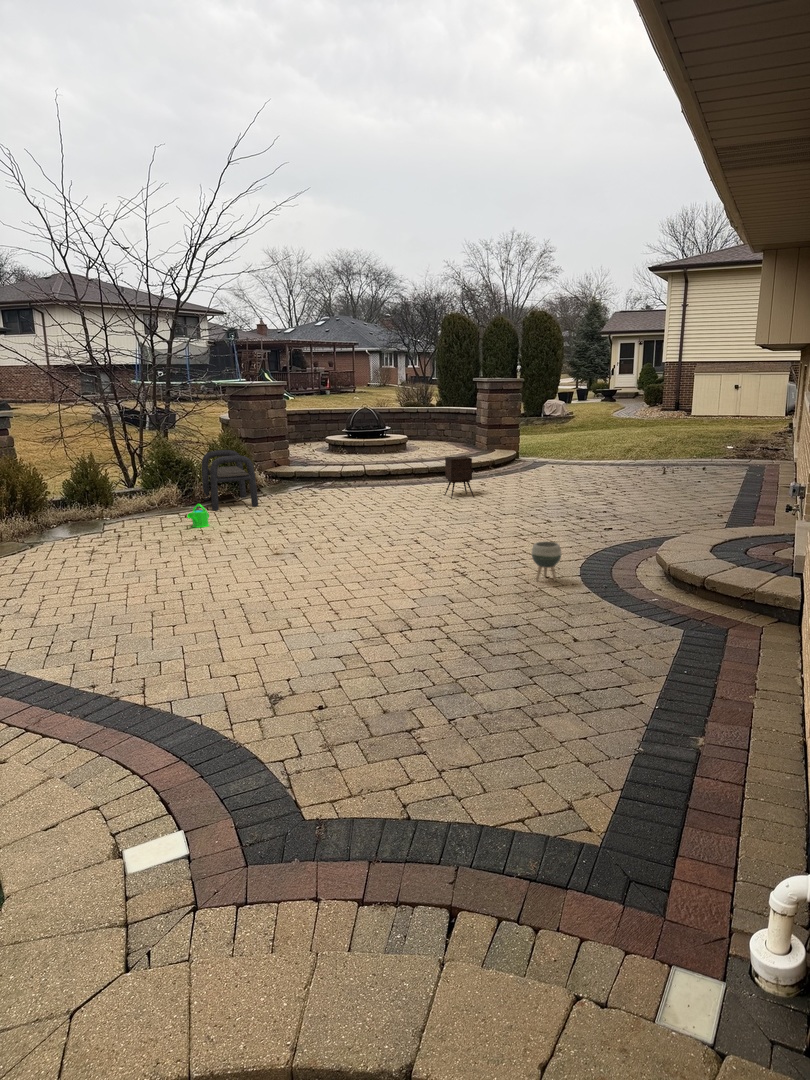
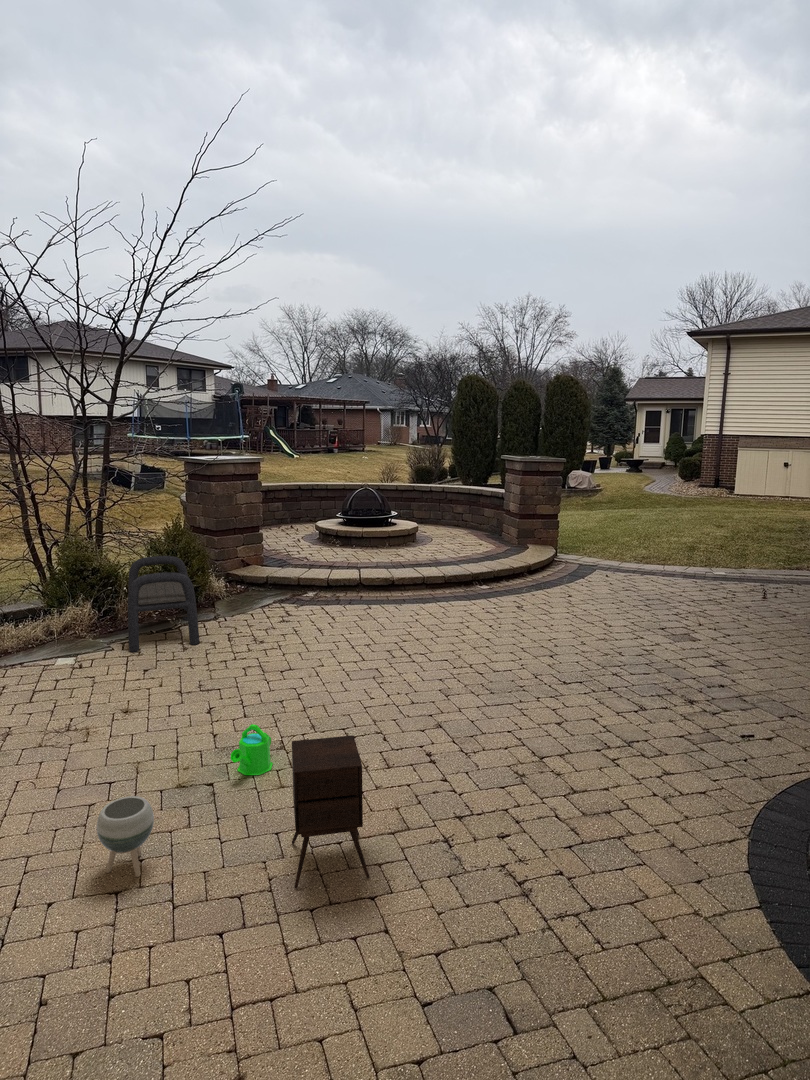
side table: present [445,456,474,499] -> present [292,735,369,889]
watering can: present [187,504,209,528] -> present [231,724,273,775]
planter: present [532,541,562,581] -> present [97,796,154,877]

